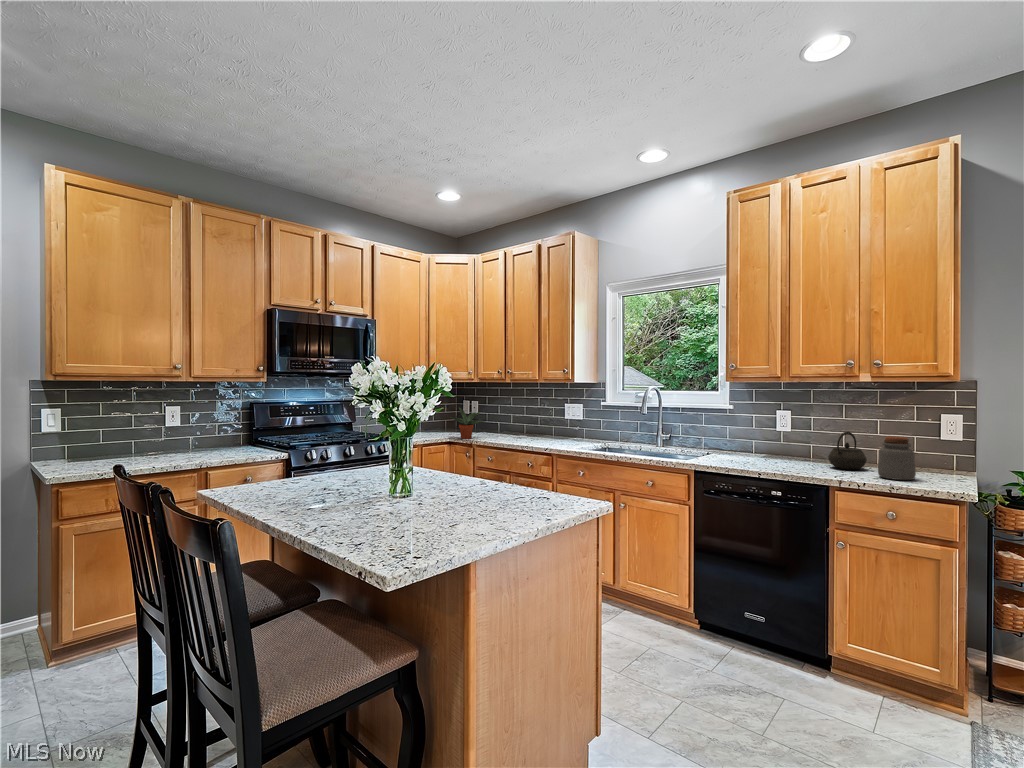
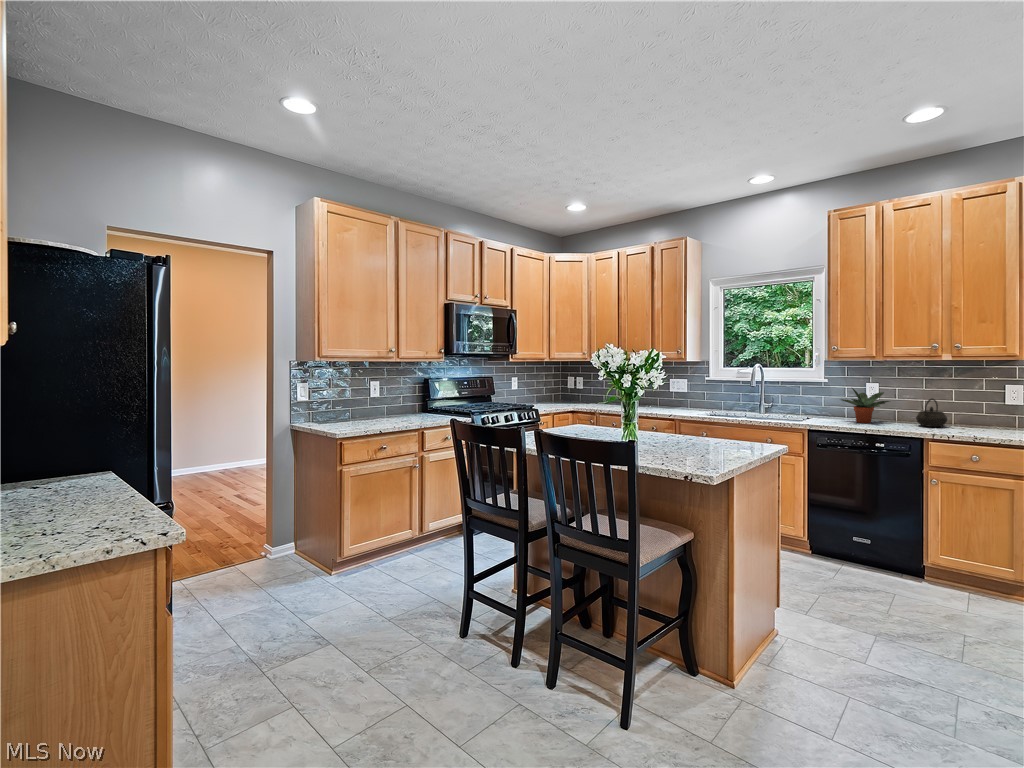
potted plant: present [450,408,485,439] -> present [841,388,890,423]
jar: present [878,436,916,480] -> none [960,401,990,433]

